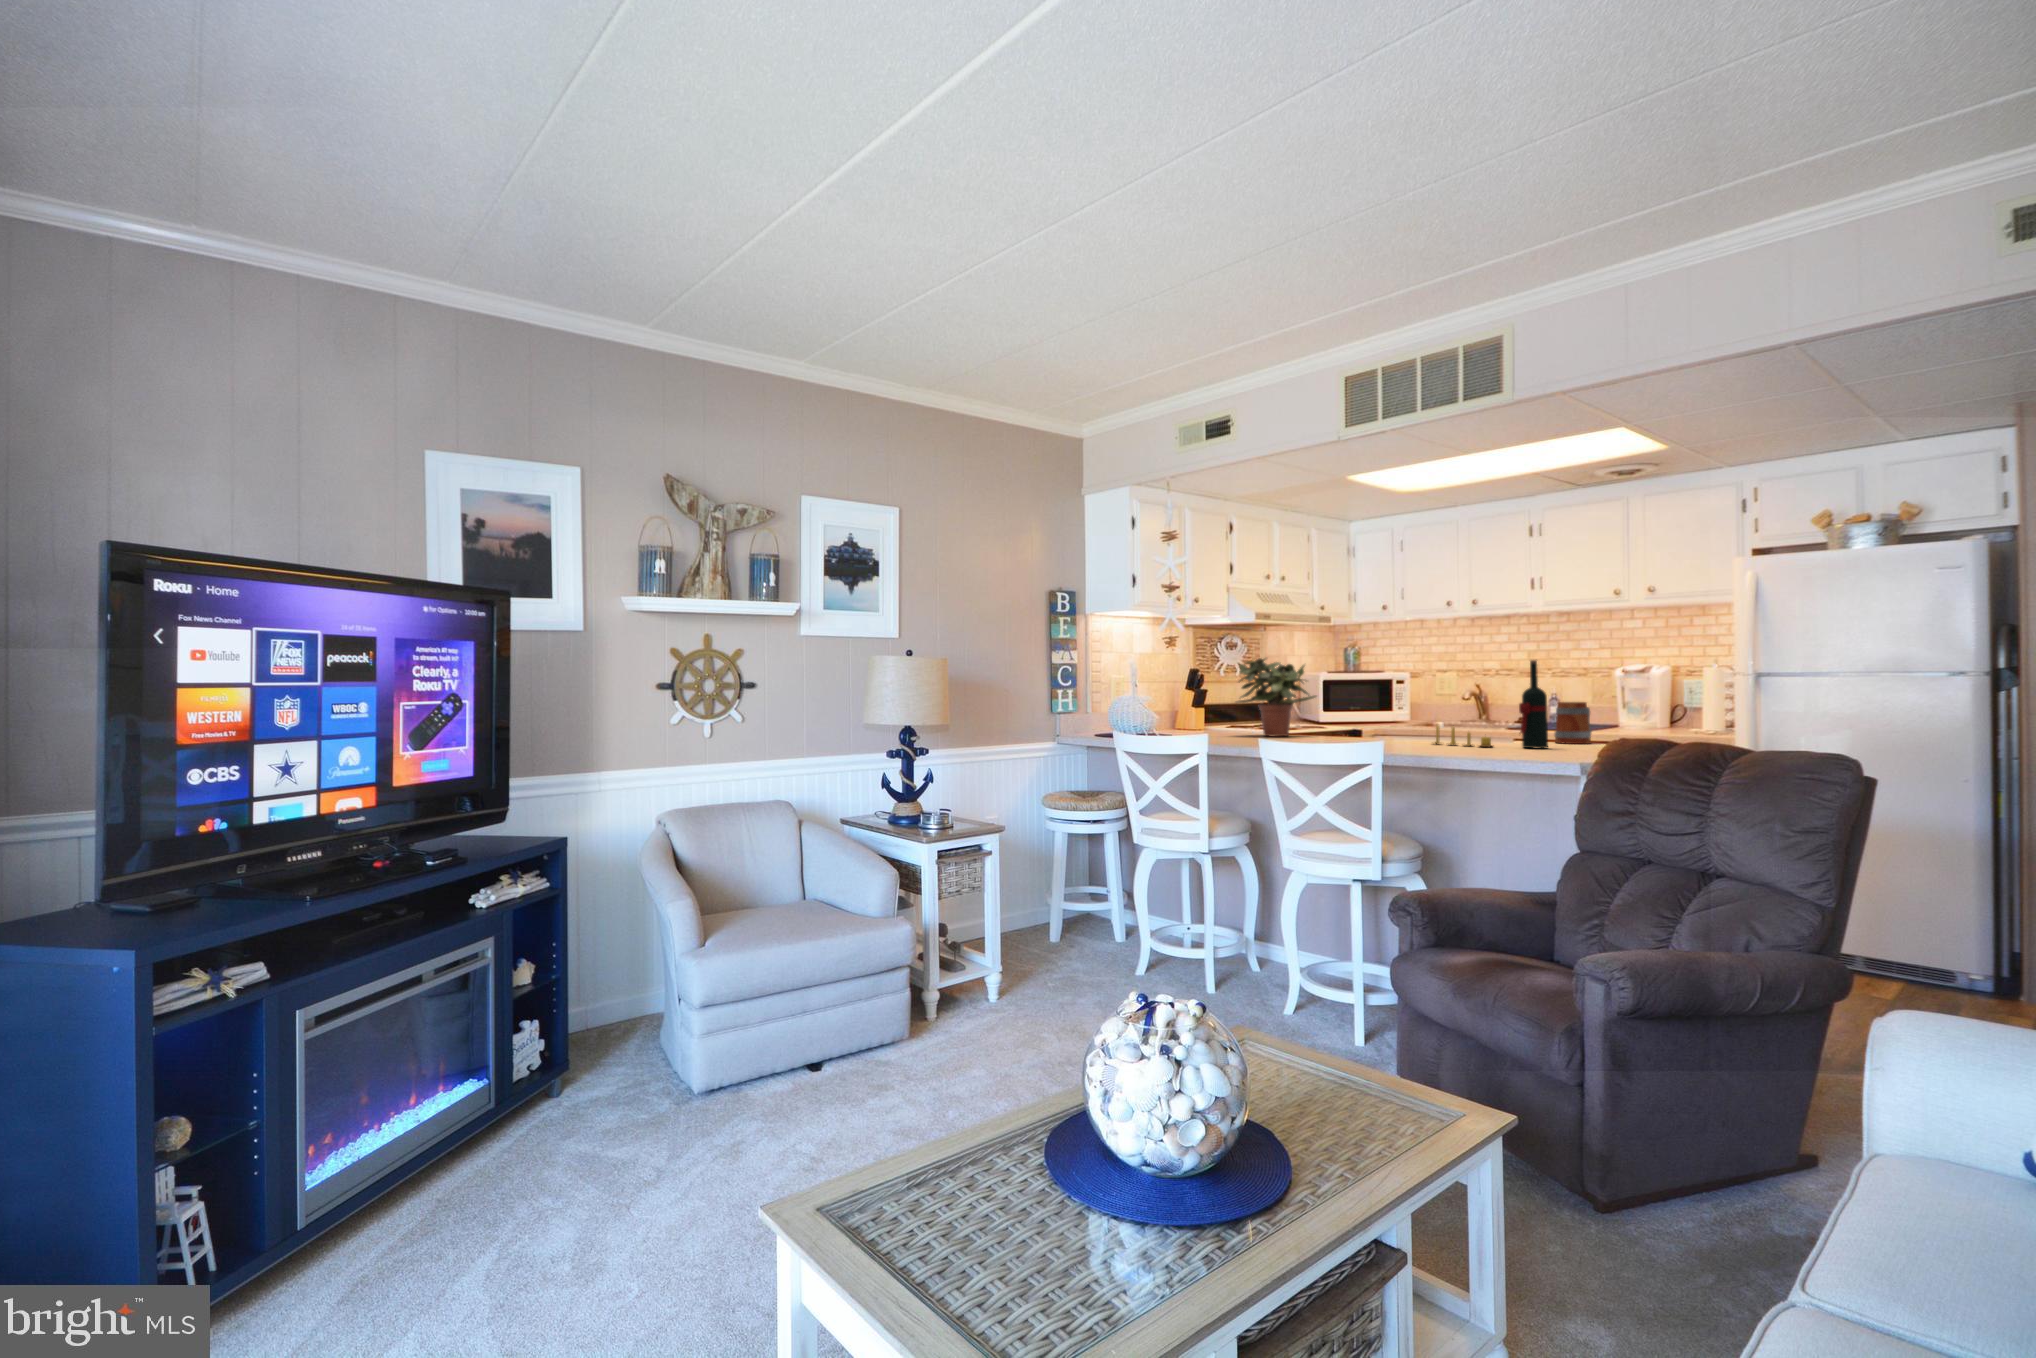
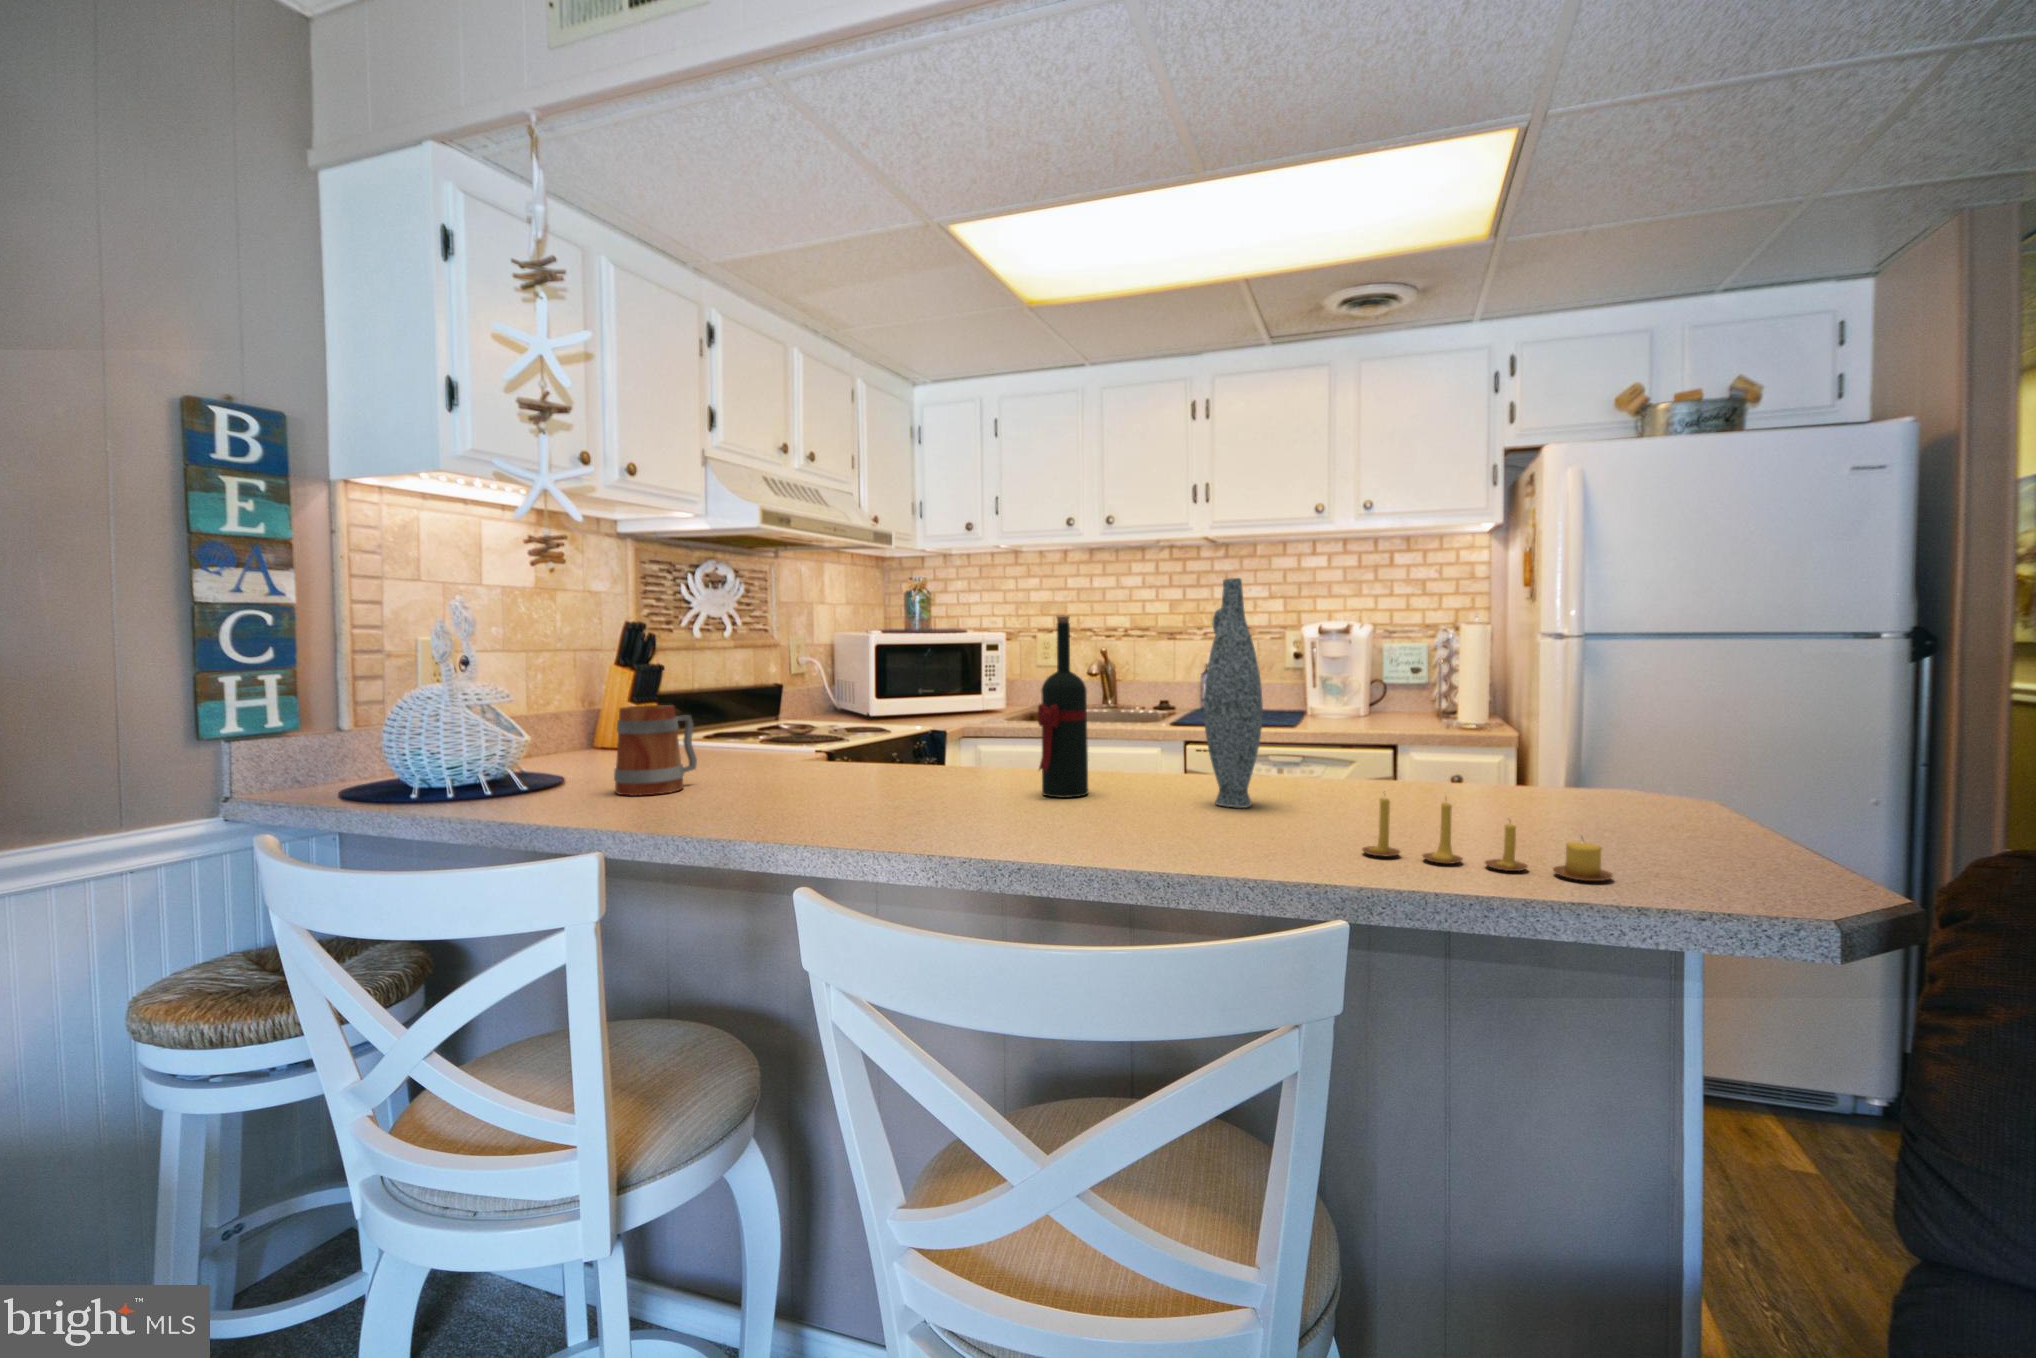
vase: none [1410,652,1435,739] -> present [1204,578,1263,808]
potted plant: present [1236,658,1316,736] -> none [733,585,959,809]
wine bottle: present [1519,660,1548,749] -> present [1038,616,1088,798]
mug: present [1554,702,1592,744] -> present [614,705,697,796]

